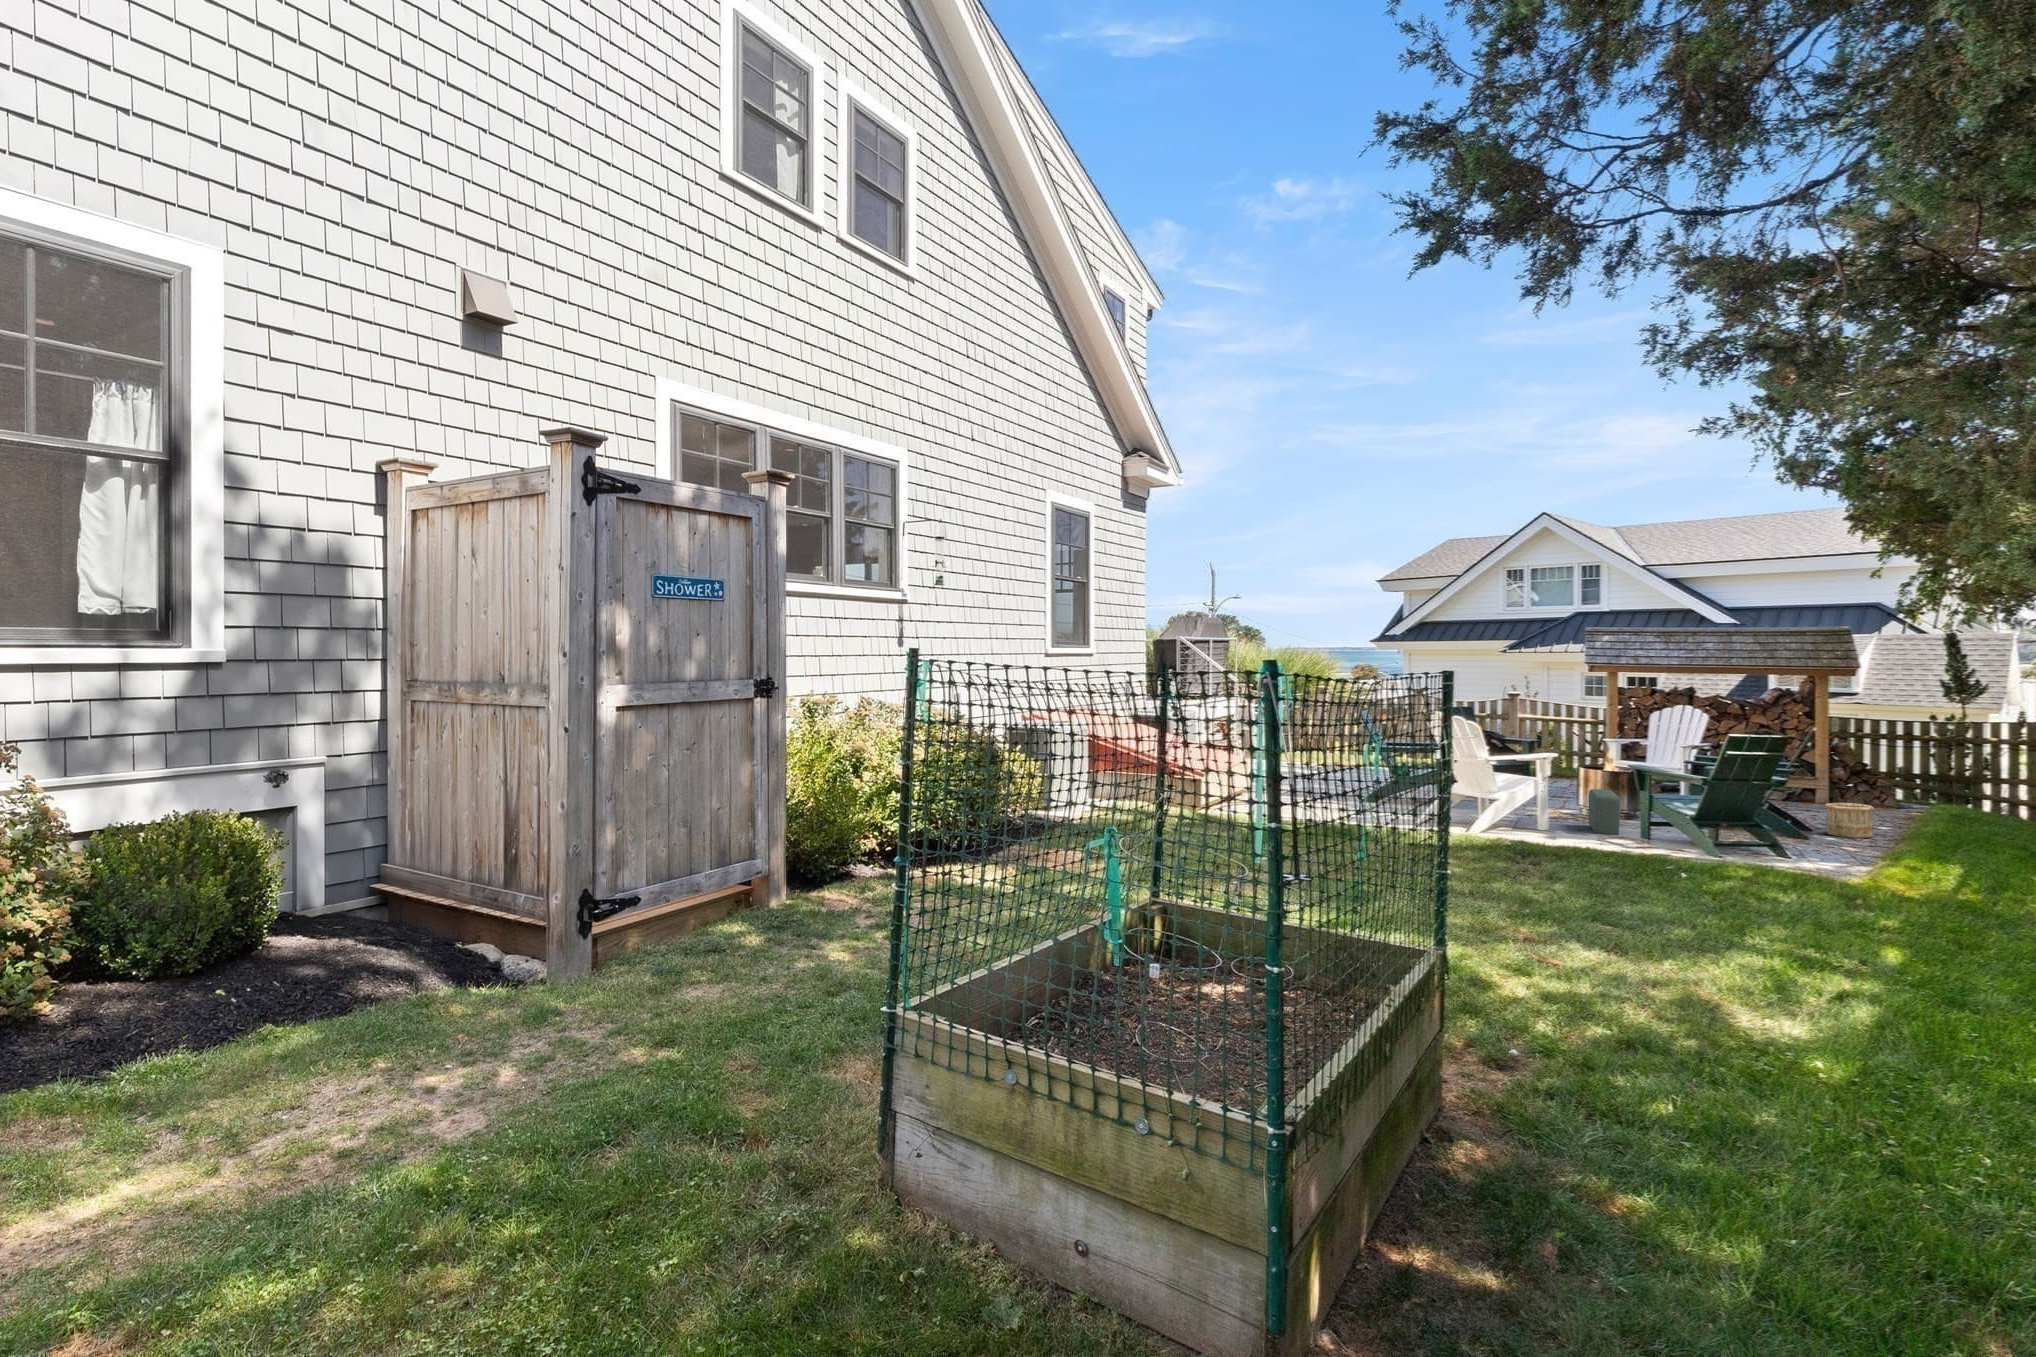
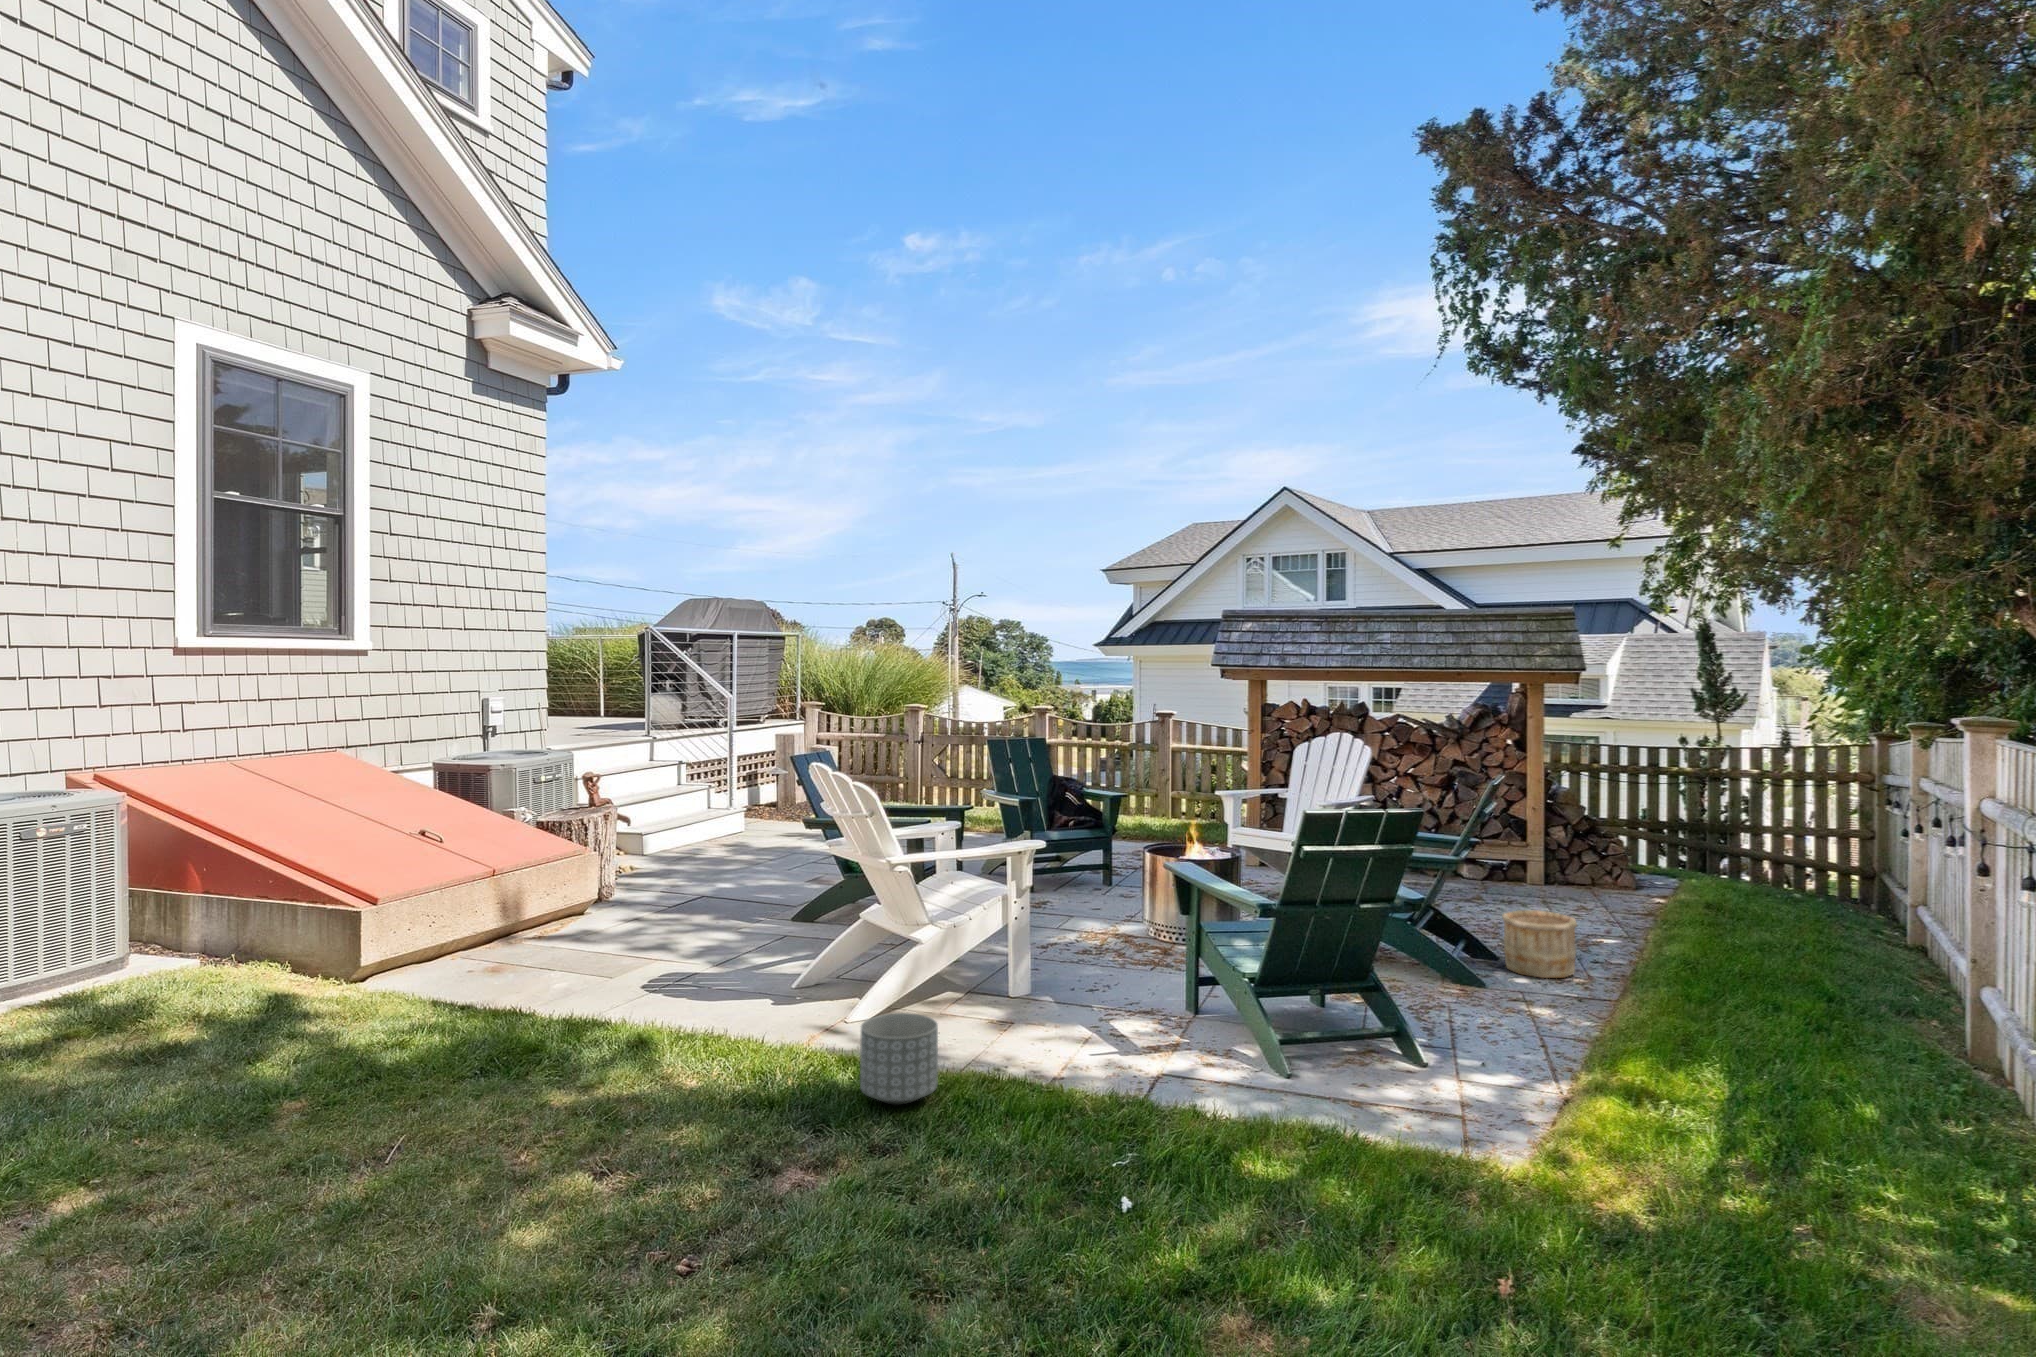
pouf: present [1588,789,1620,835] -> none [1081,900,1142,1000]
planter: none [1549,814,1587,850] -> present [860,1013,938,1104]

